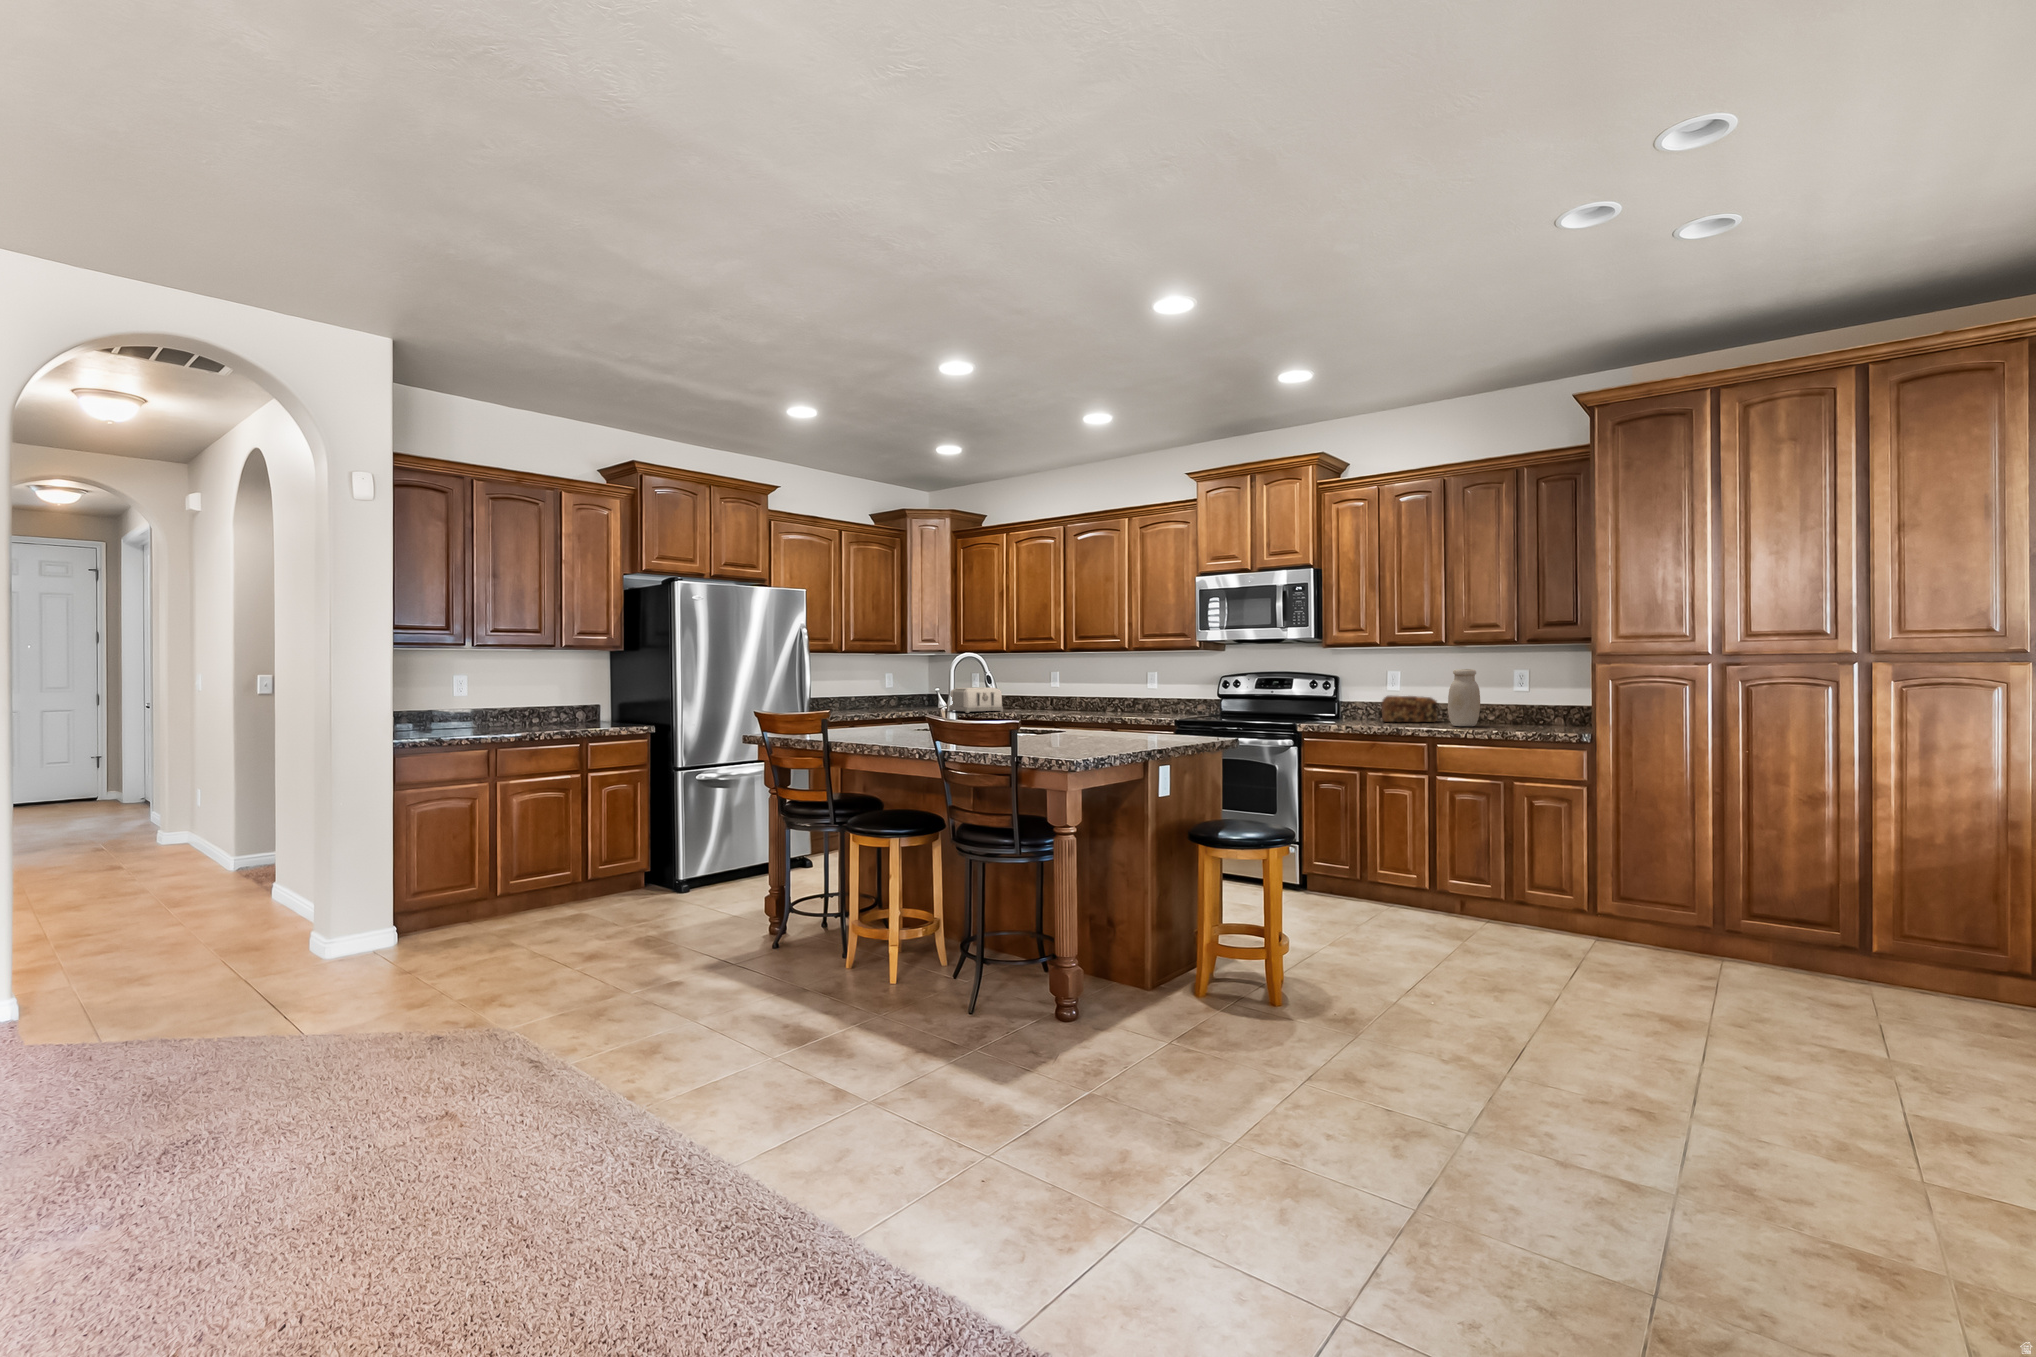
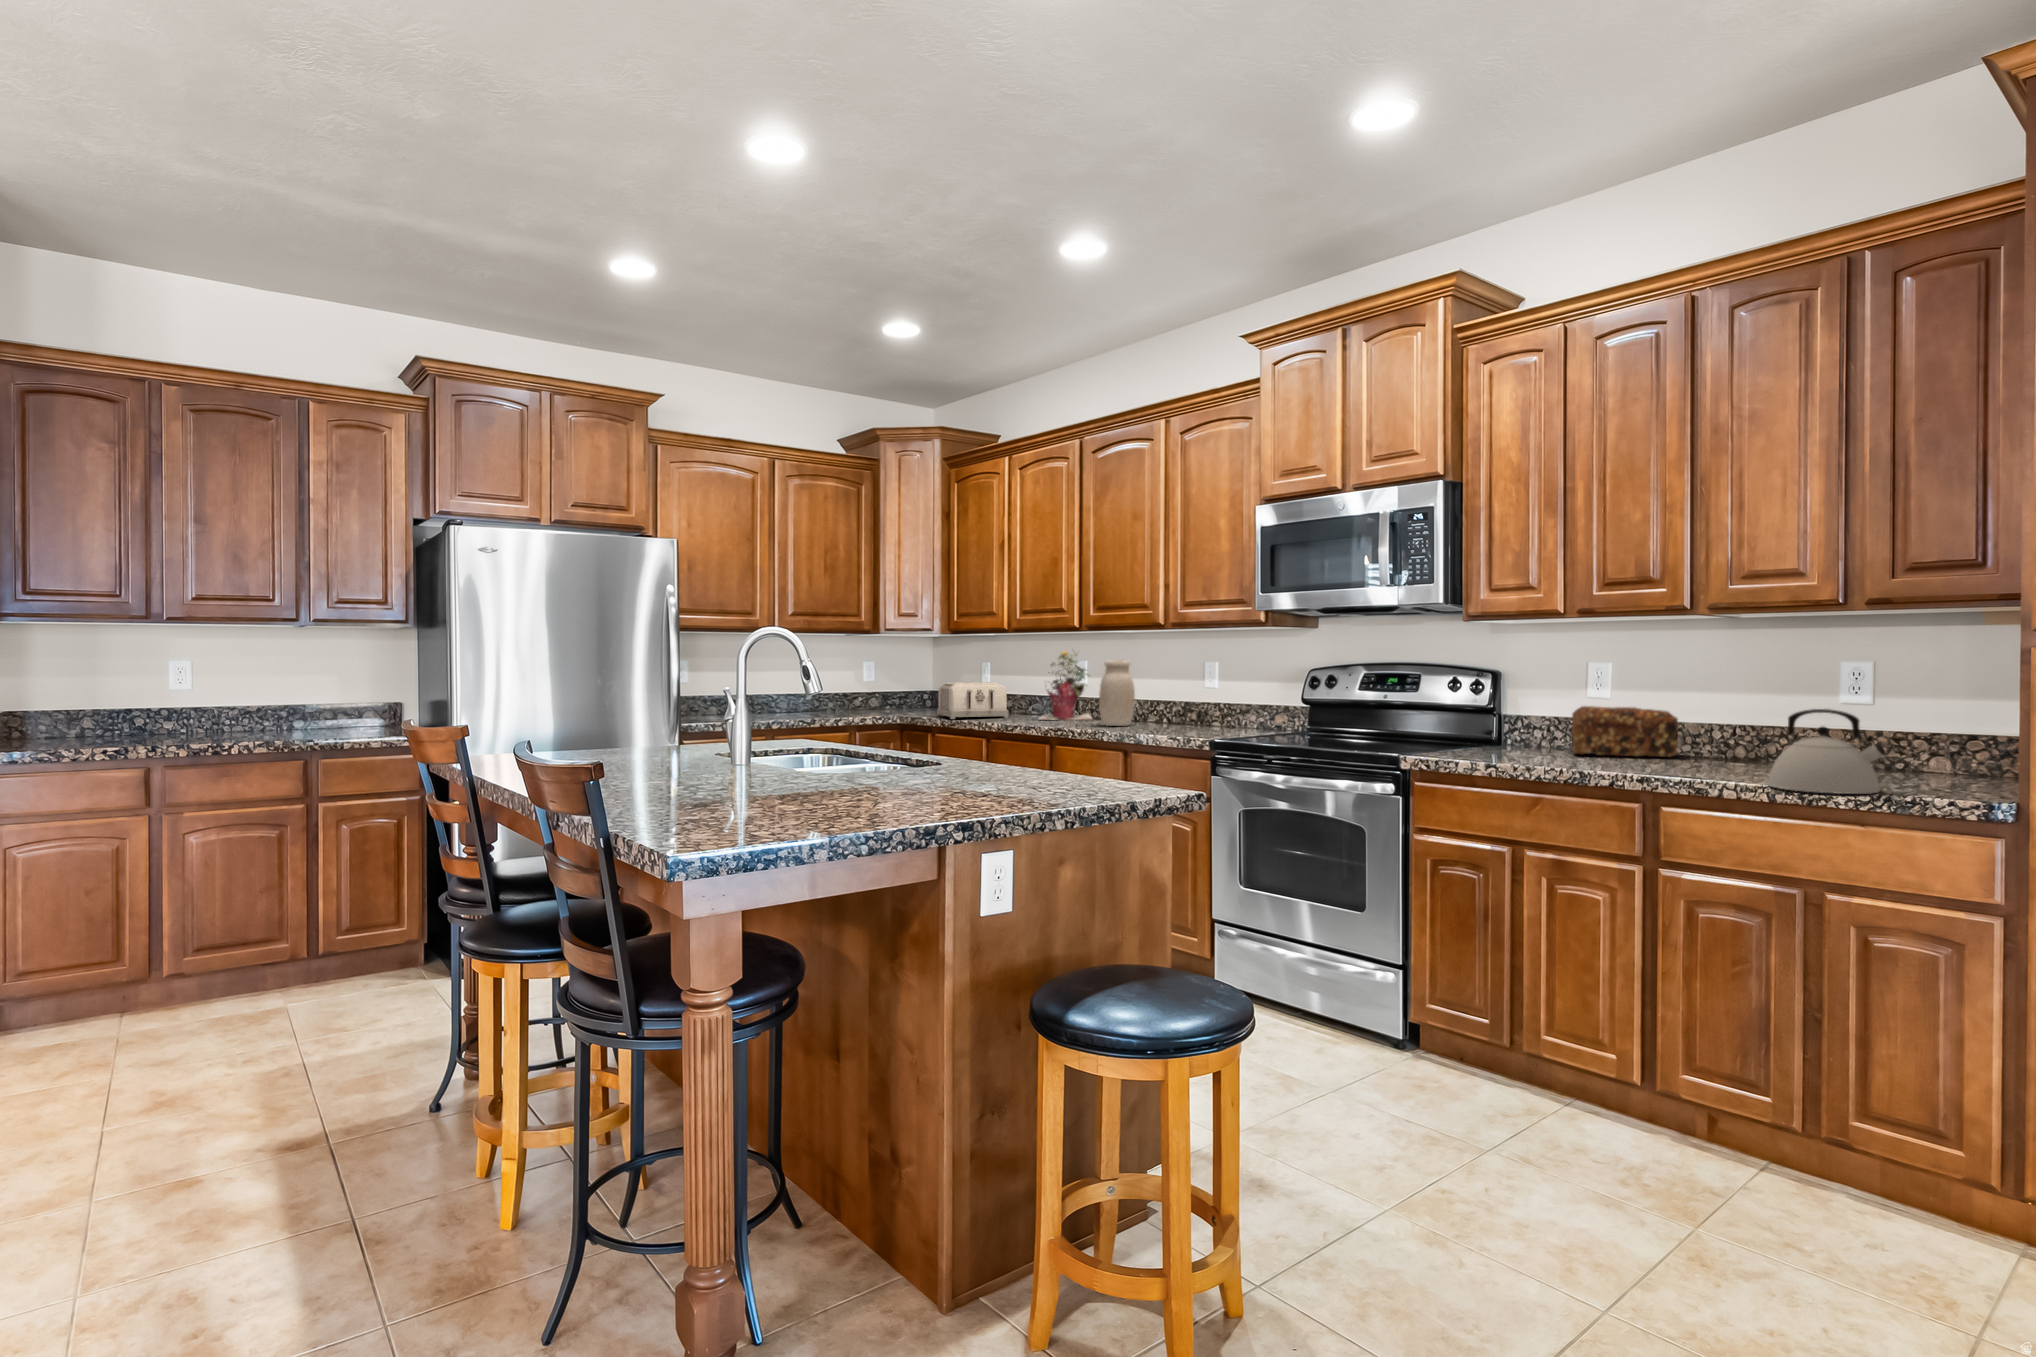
potted plant: none [1026,664,1066,712] -> present [1040,651,1092,720]
jar: present [1448,669,1480,726] -> present [1099,660,1135,726]
kettle: none [1487,693,1538,734] -> present [1768,709,1885,794]

